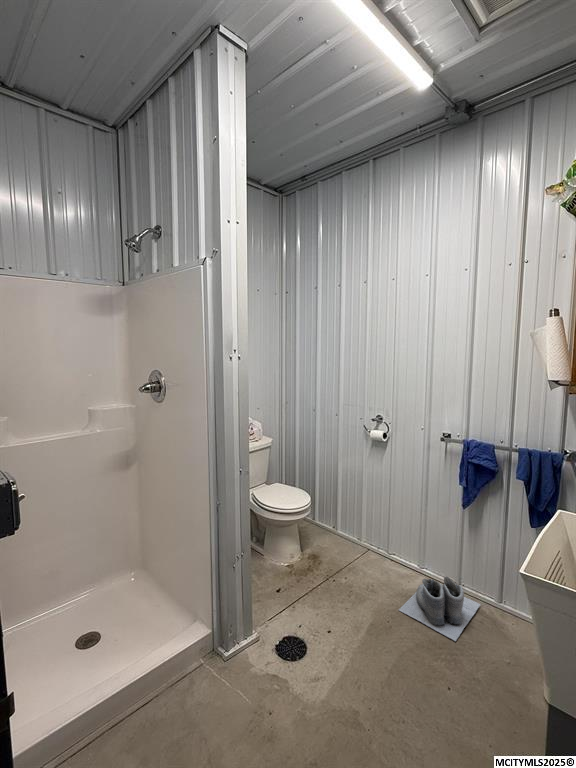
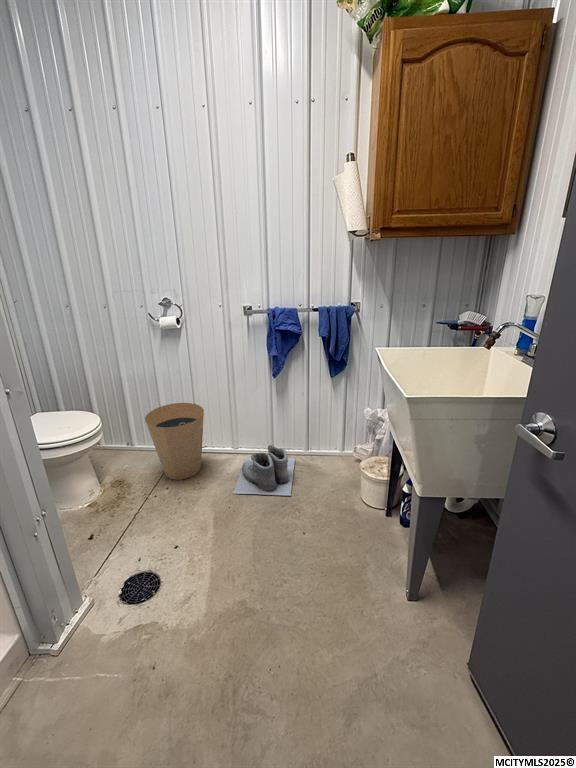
trash can: none [342,504,392,577] -> present [145,403,204,480]

